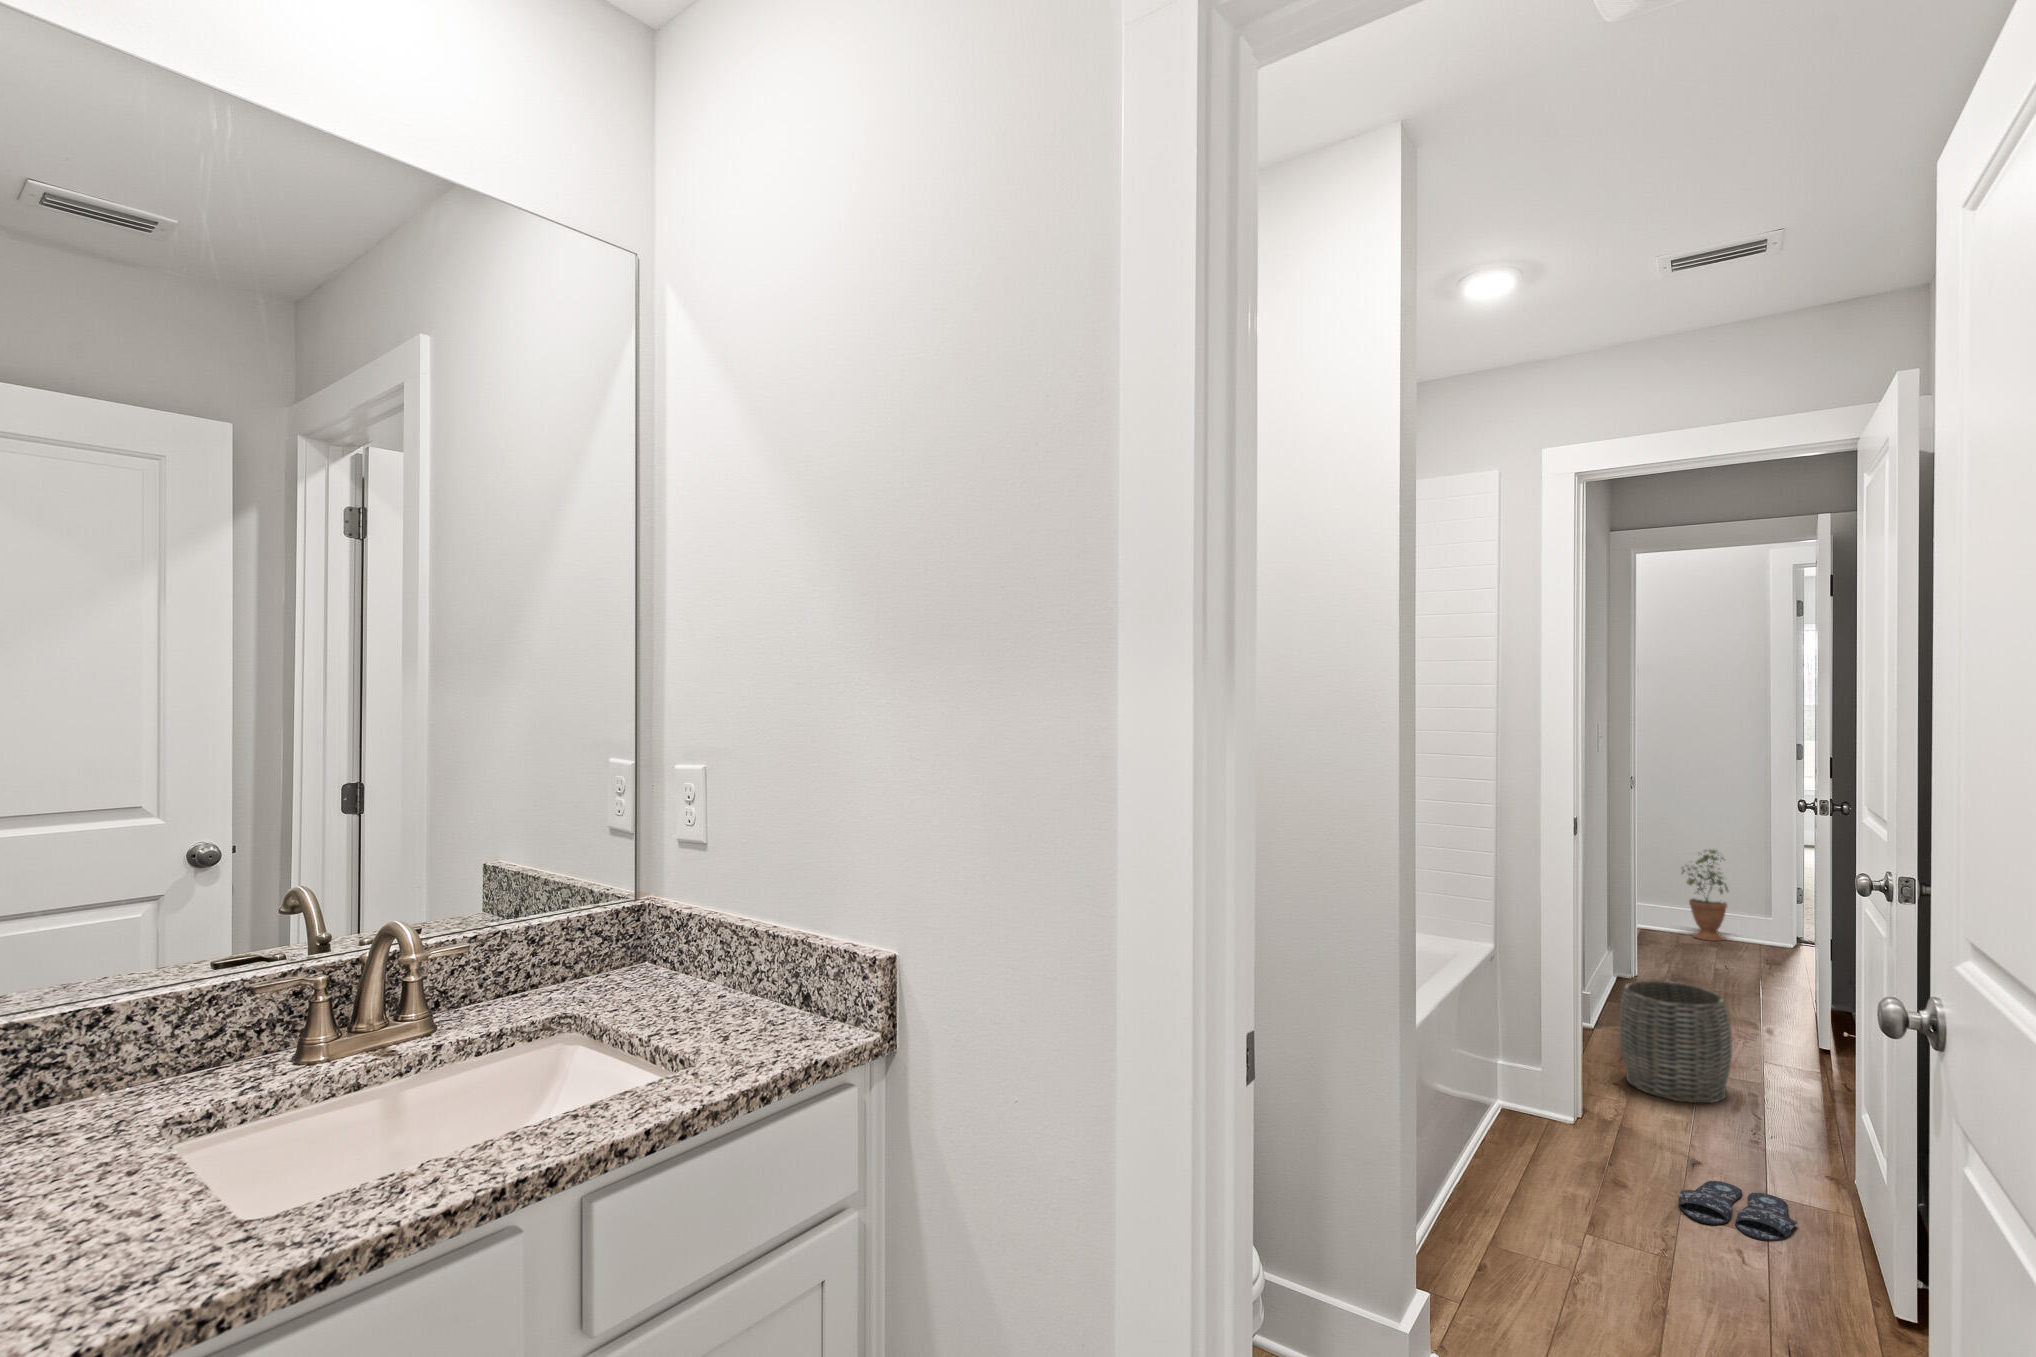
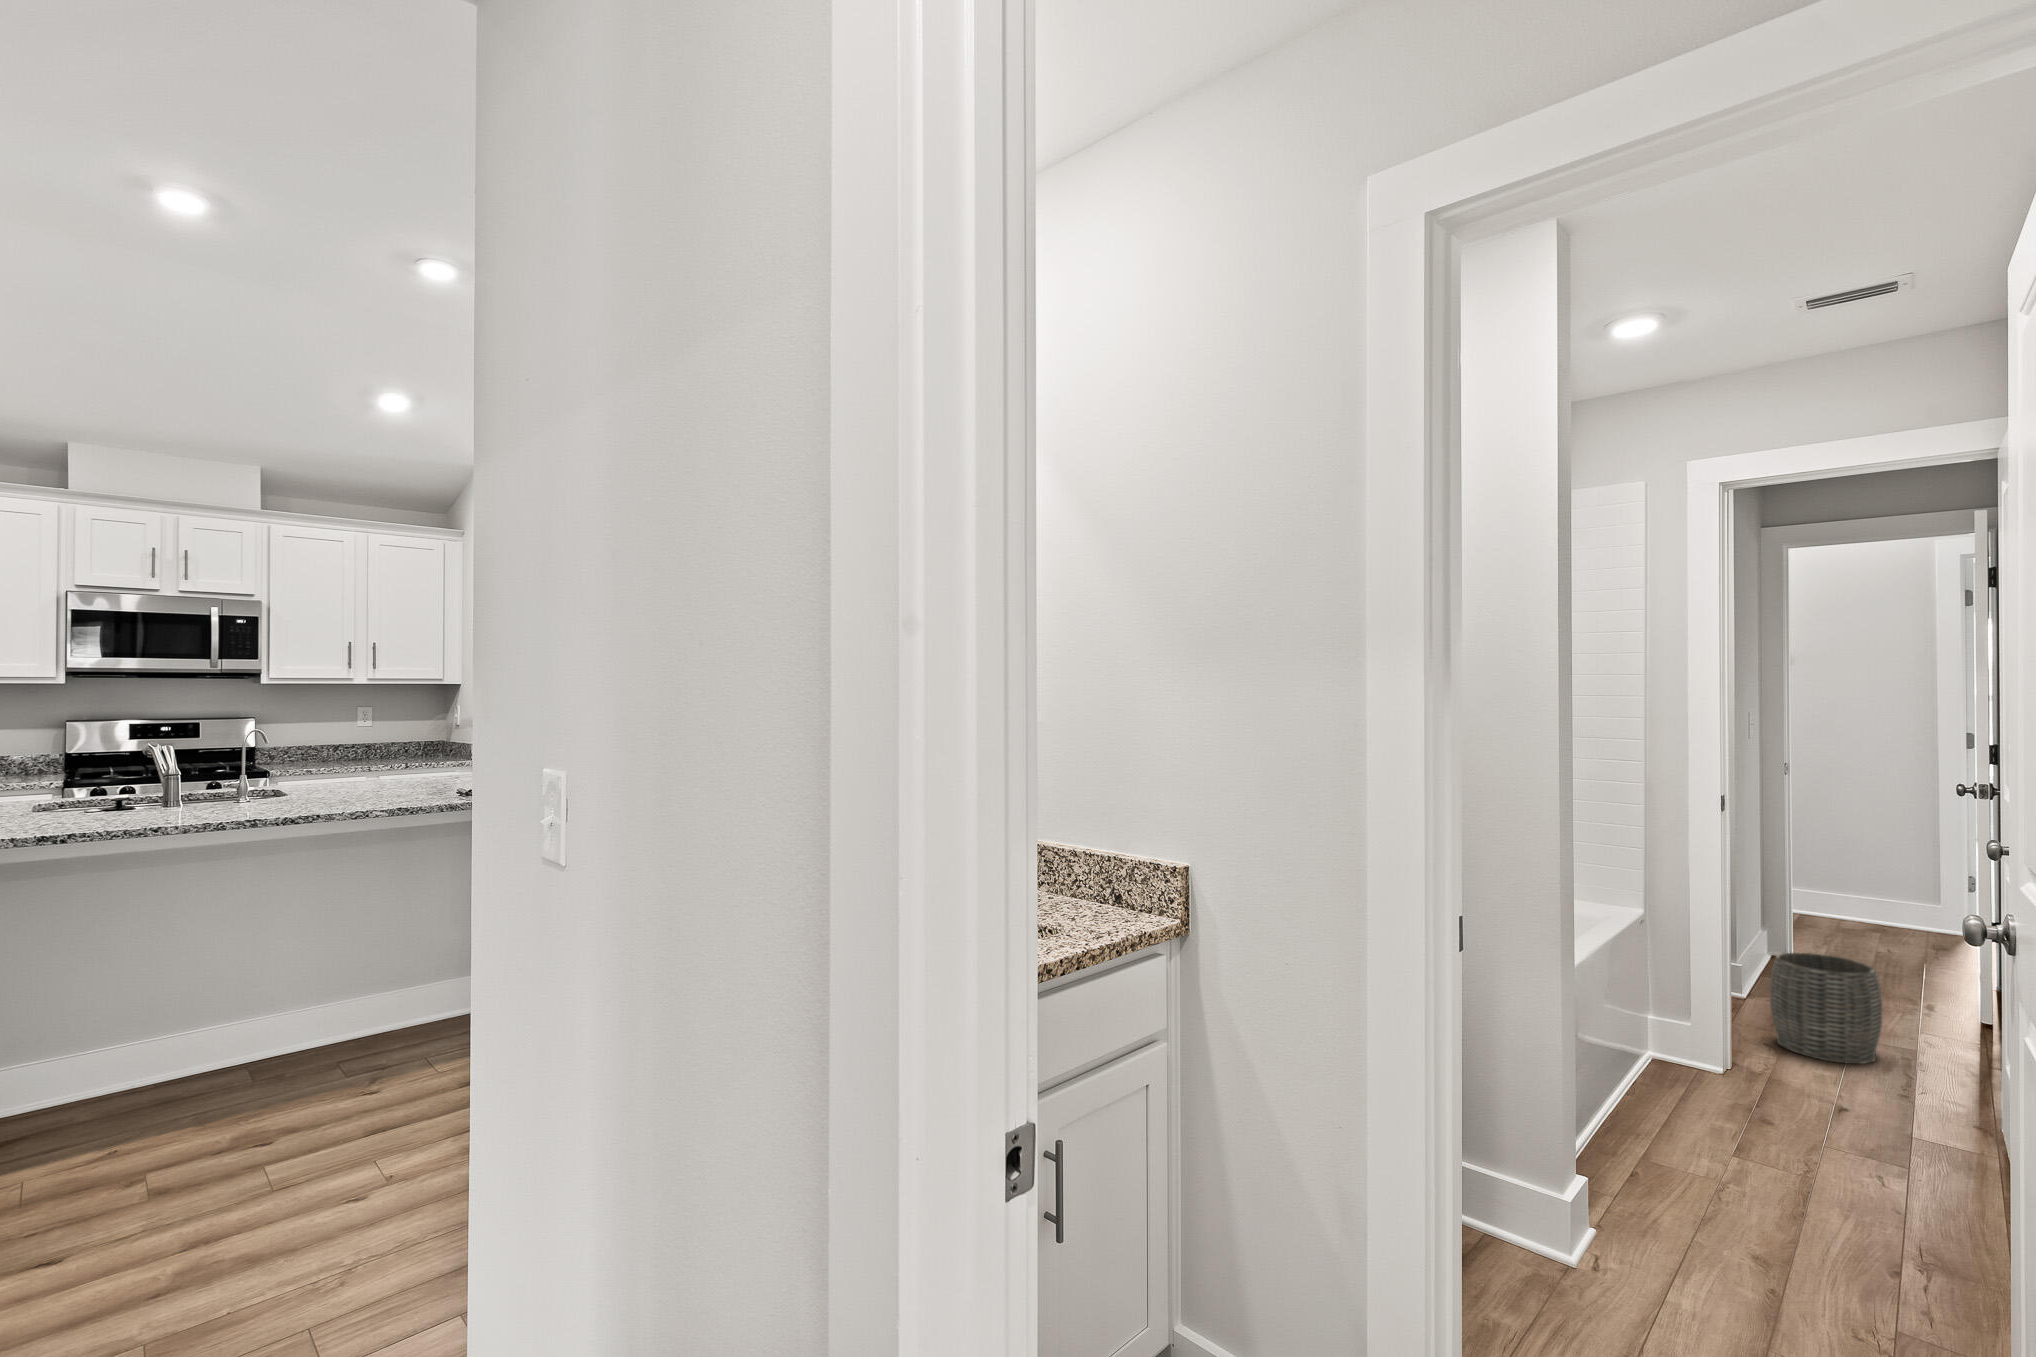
potted plant: present [1681,850,1729,941] -> none [1842,836,1893,930]
slippers: present [1679,1181,1797,1241] -> none [1821,1123,1936,1171]

